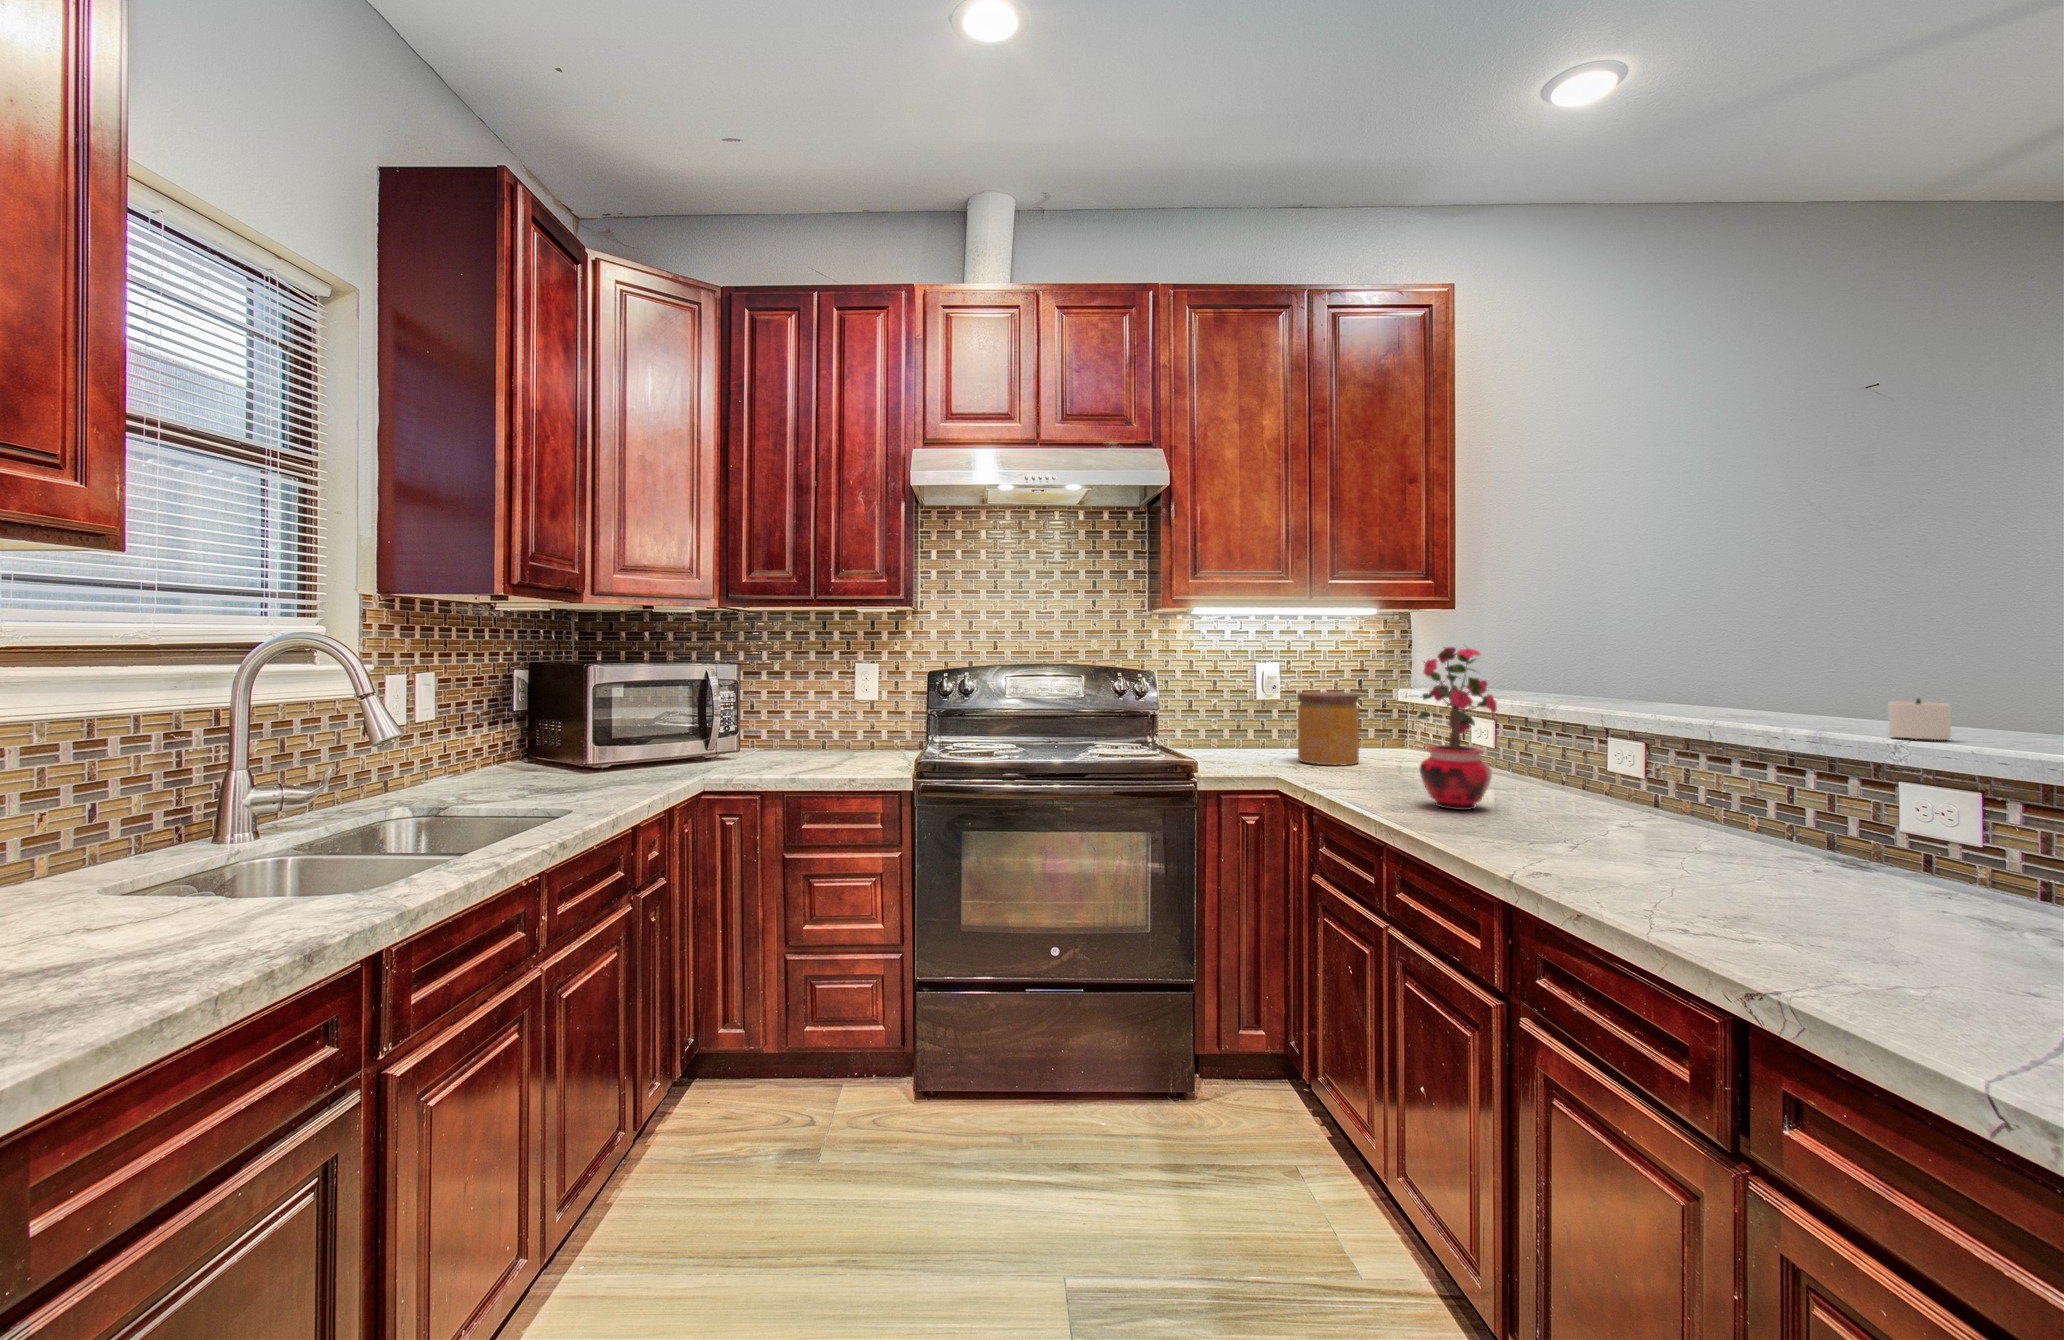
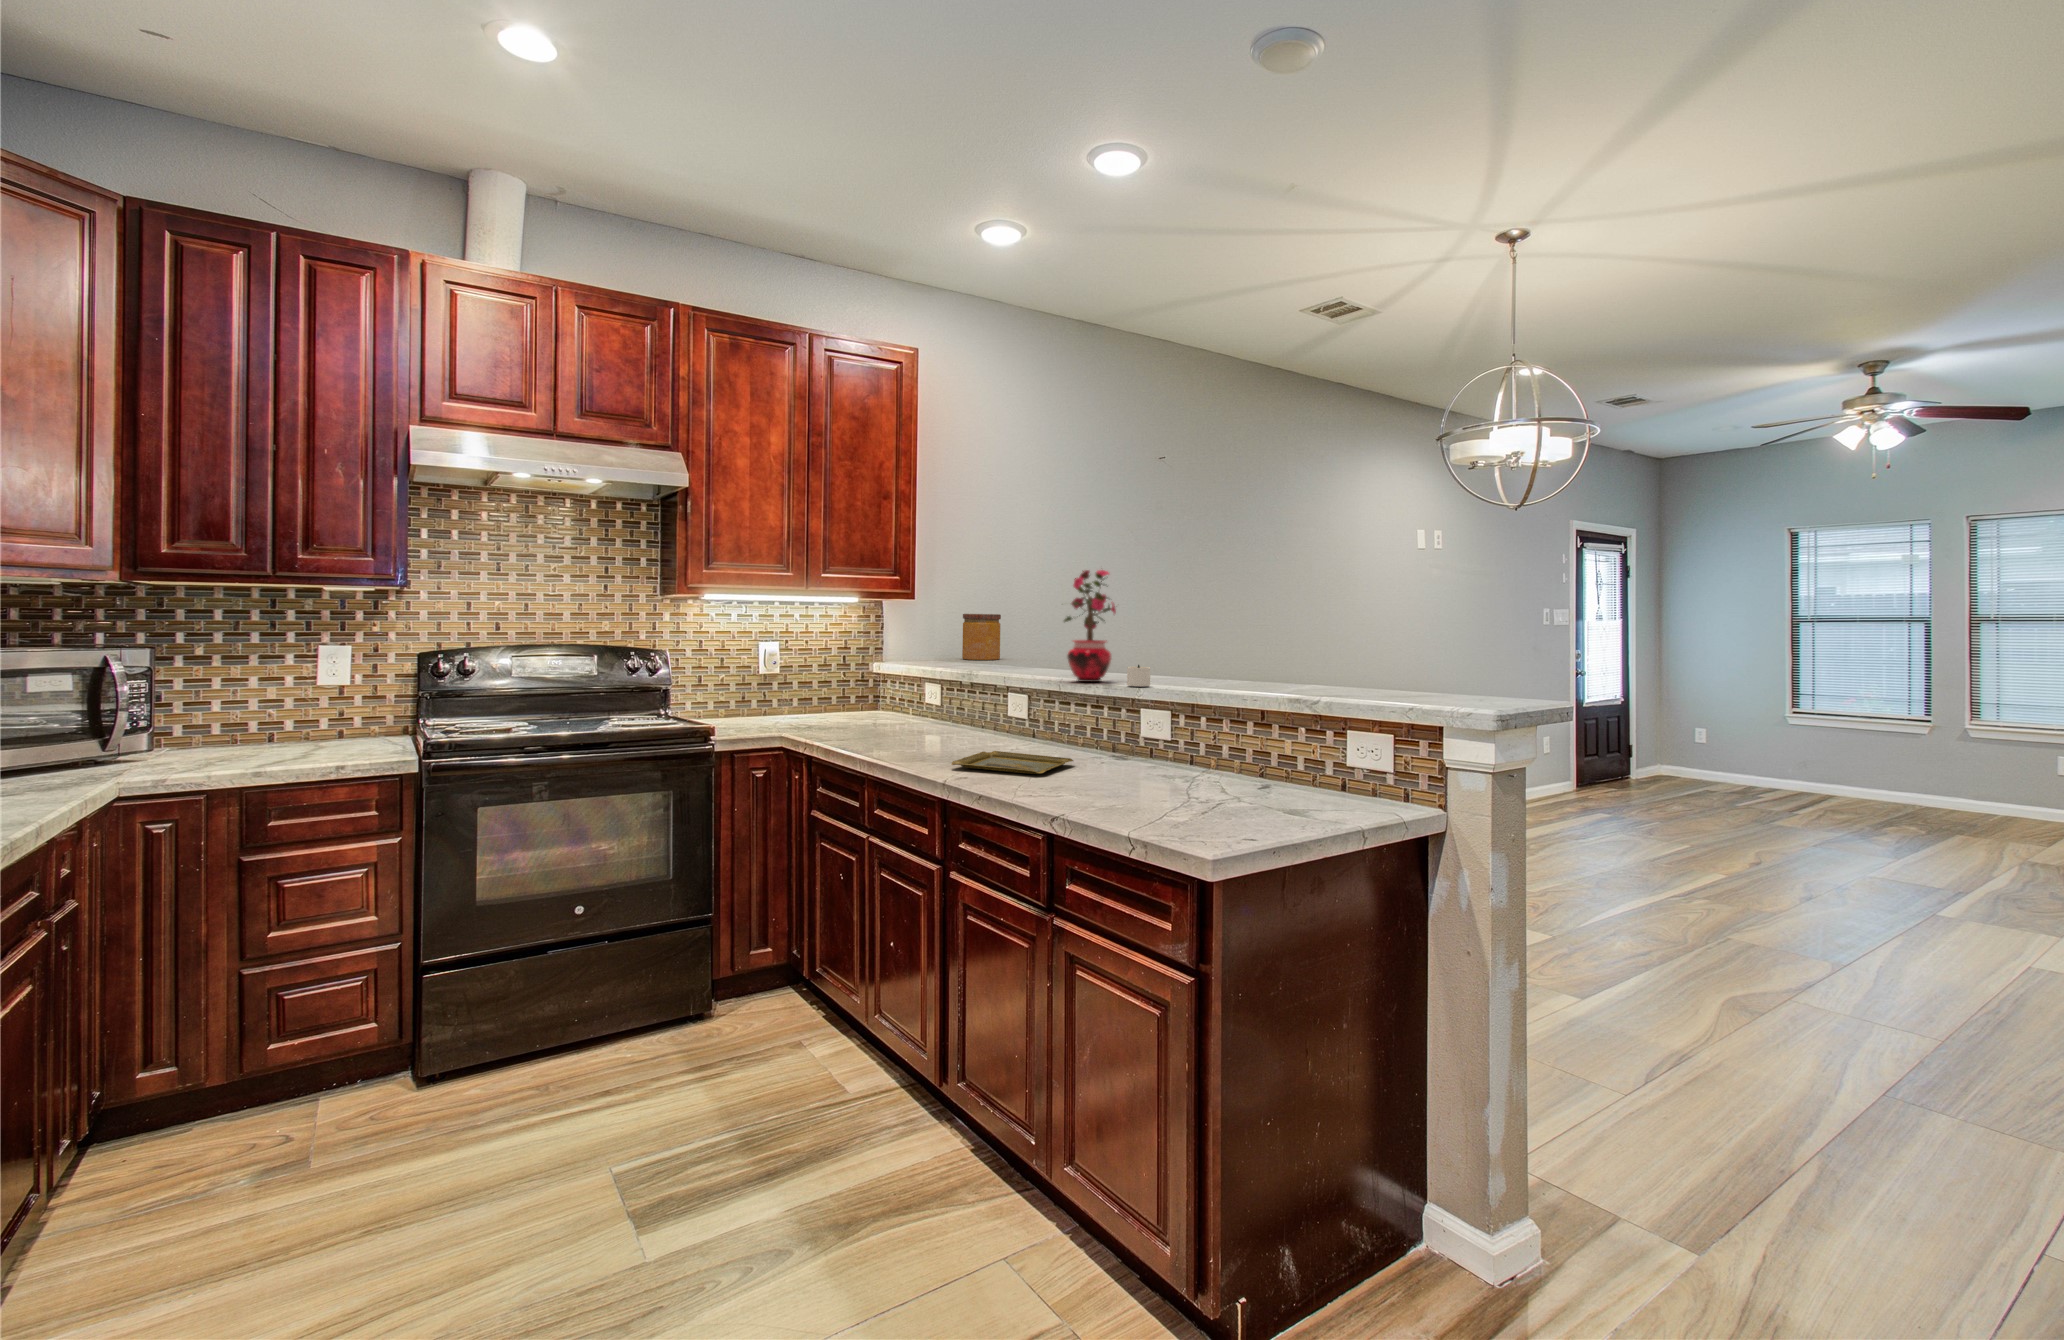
potted plant: present [1417,647,1497,810] -> present [1064,570,1116,682]
jar: present [1297,692,1359,766] -> present [962,614,1001,660]
tray: none [1522,829,1777,887] -> present [952,751,1073,774]

